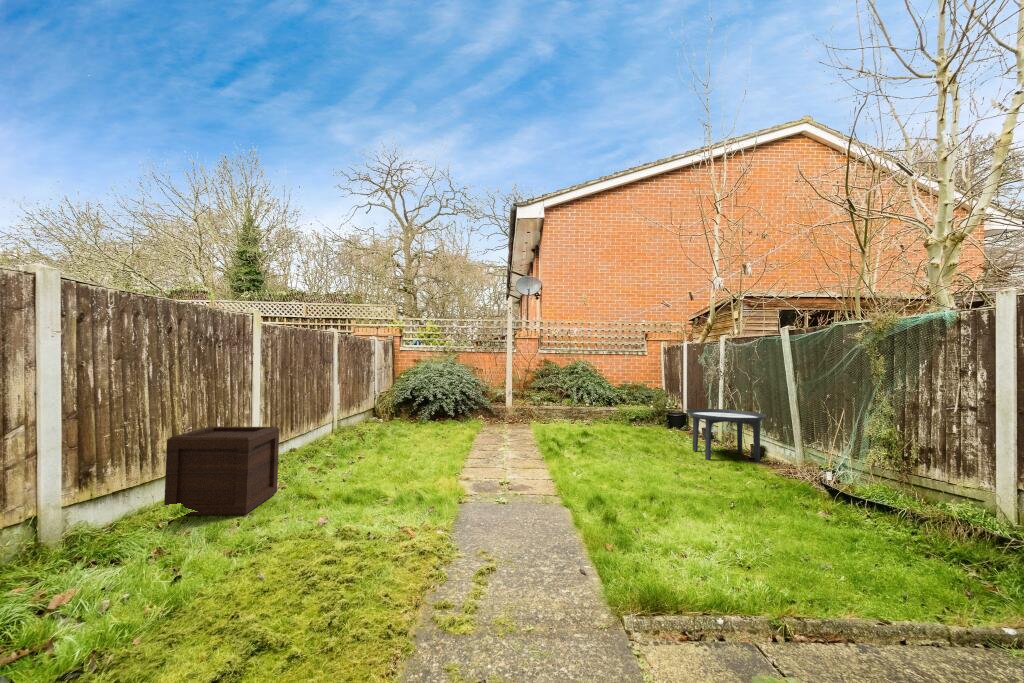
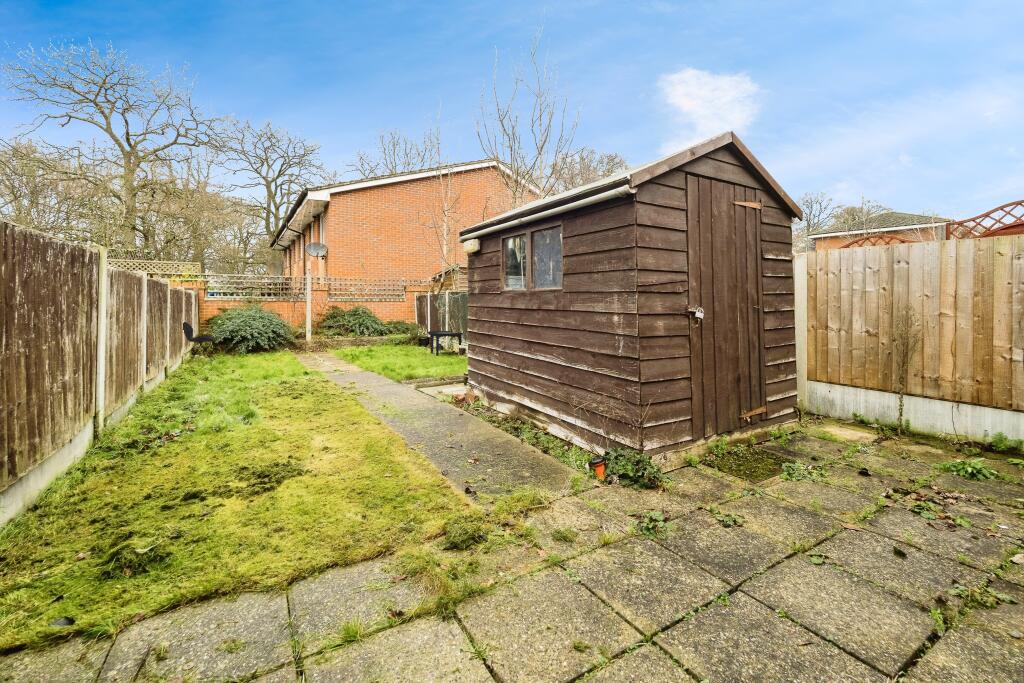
chair: none [344,377,384,435] -> present [183,322,216,362]
wooden crate: present [164,426,279,516] -> none [133,345,195,394]

